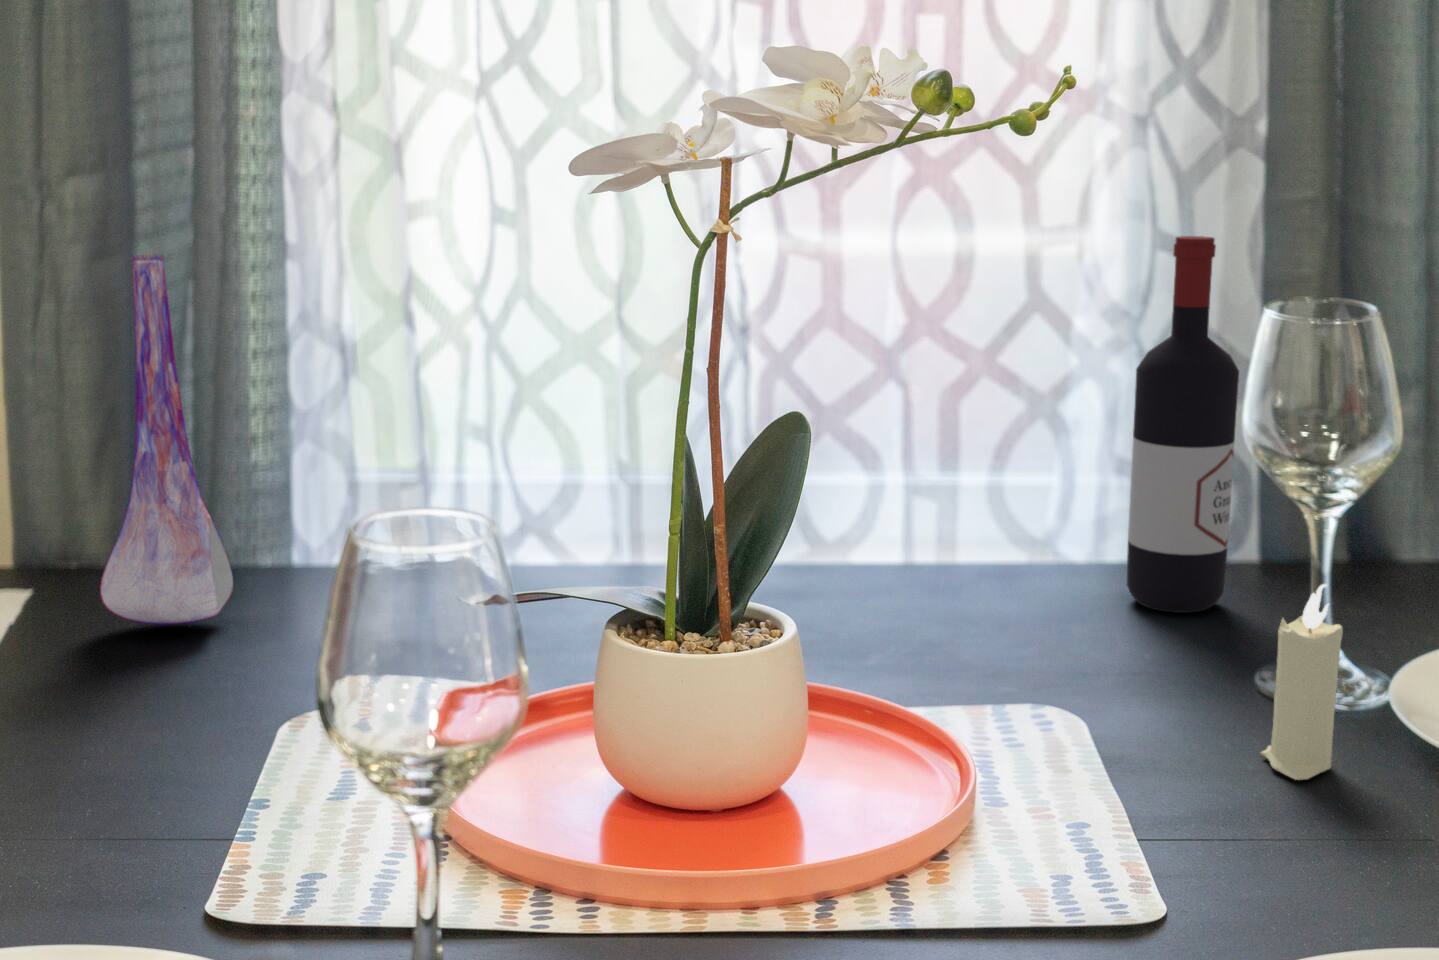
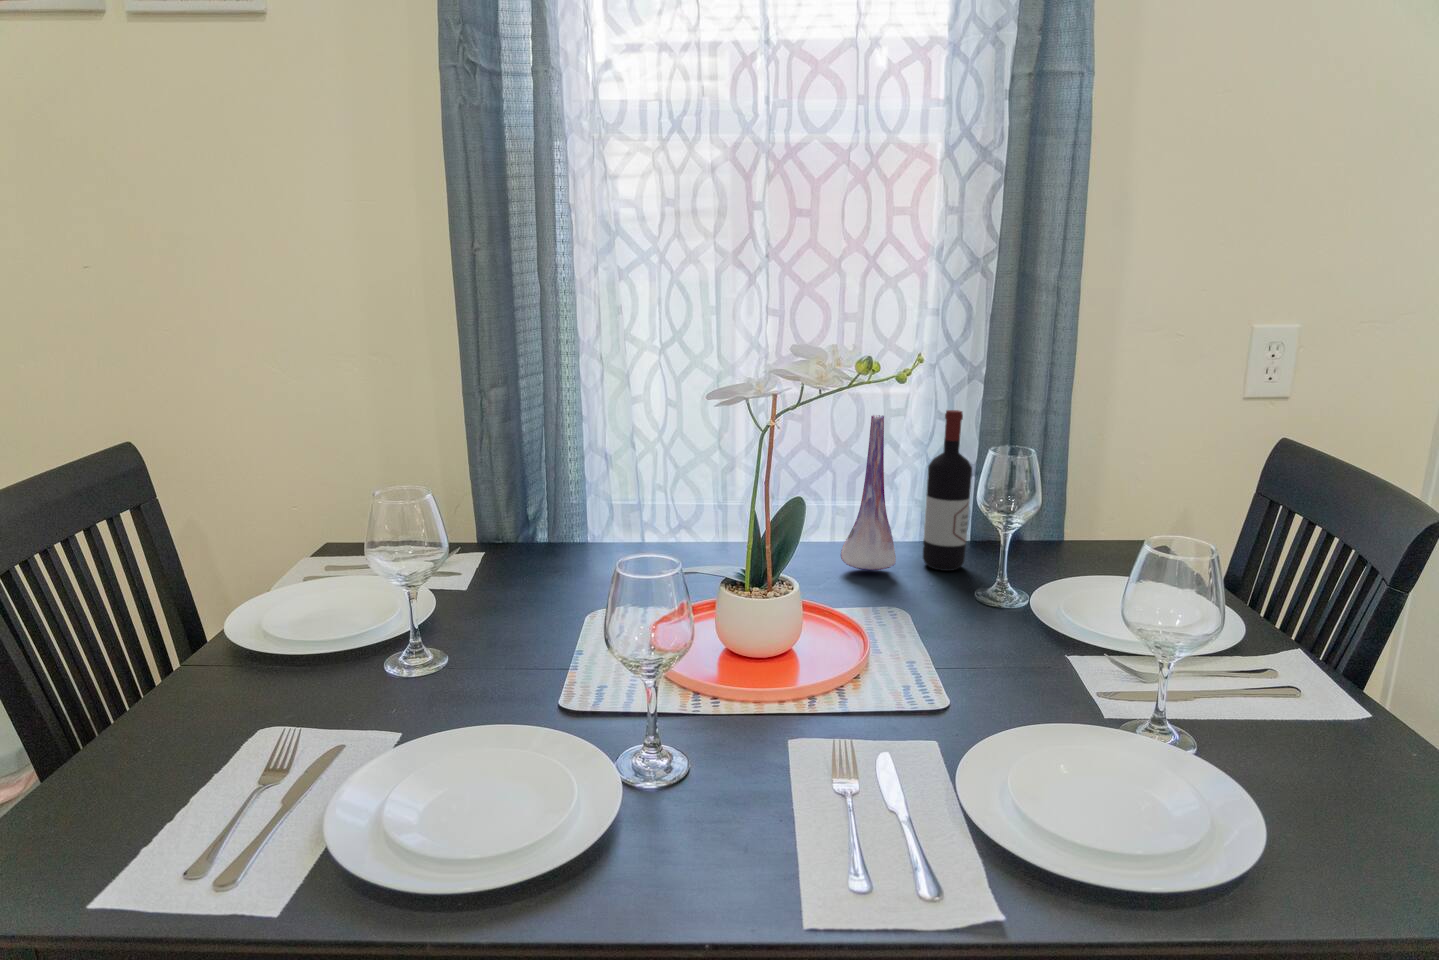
vase: present [100,255,233,625] -> present [841,415,896,570]
candle: present [1261,584,1343,780] -> none [985,566,1021,647]

